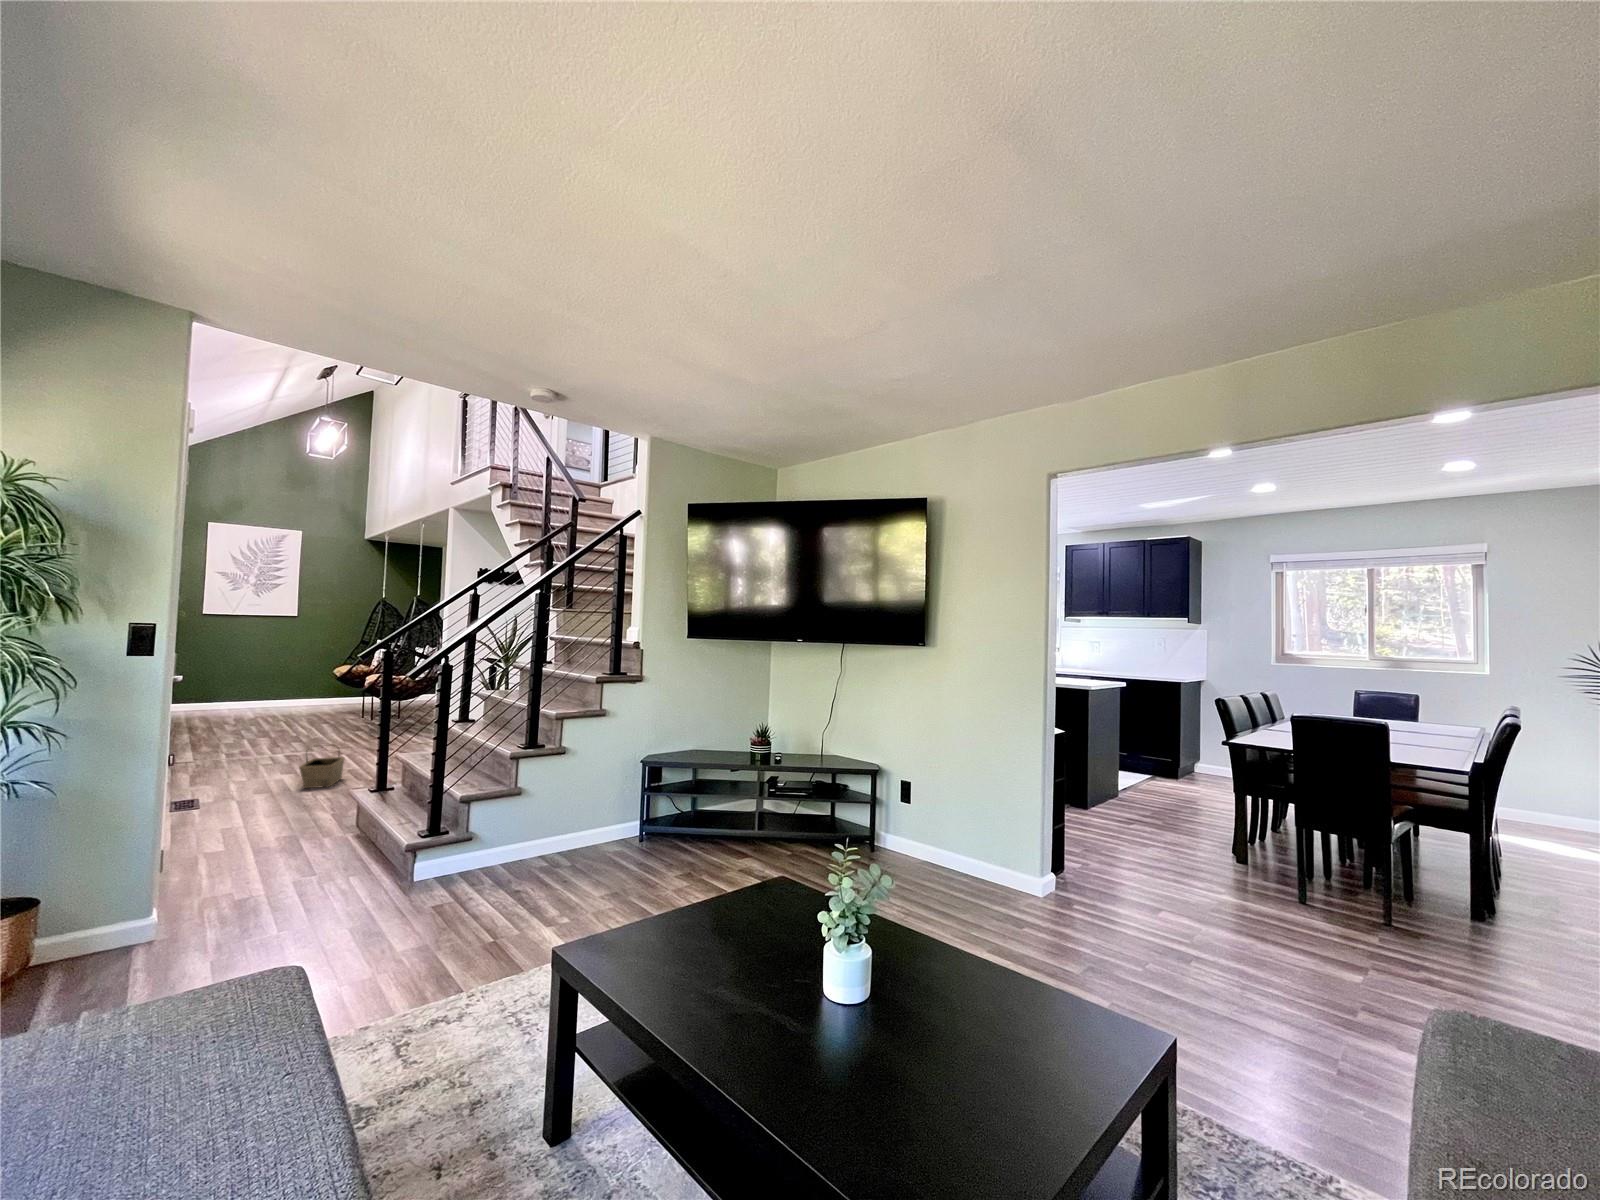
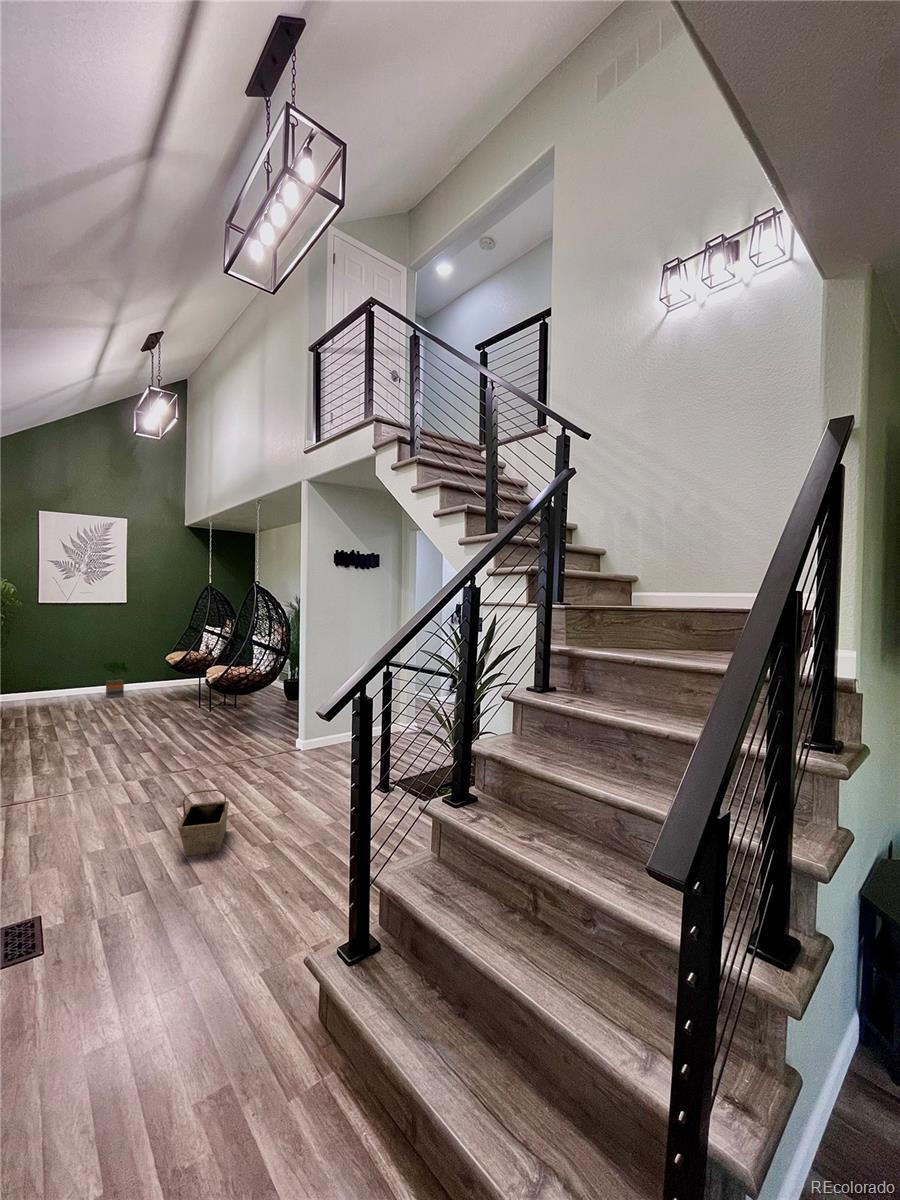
potted tree: none [267,673,299,710] -> present [102,661,130,698]

